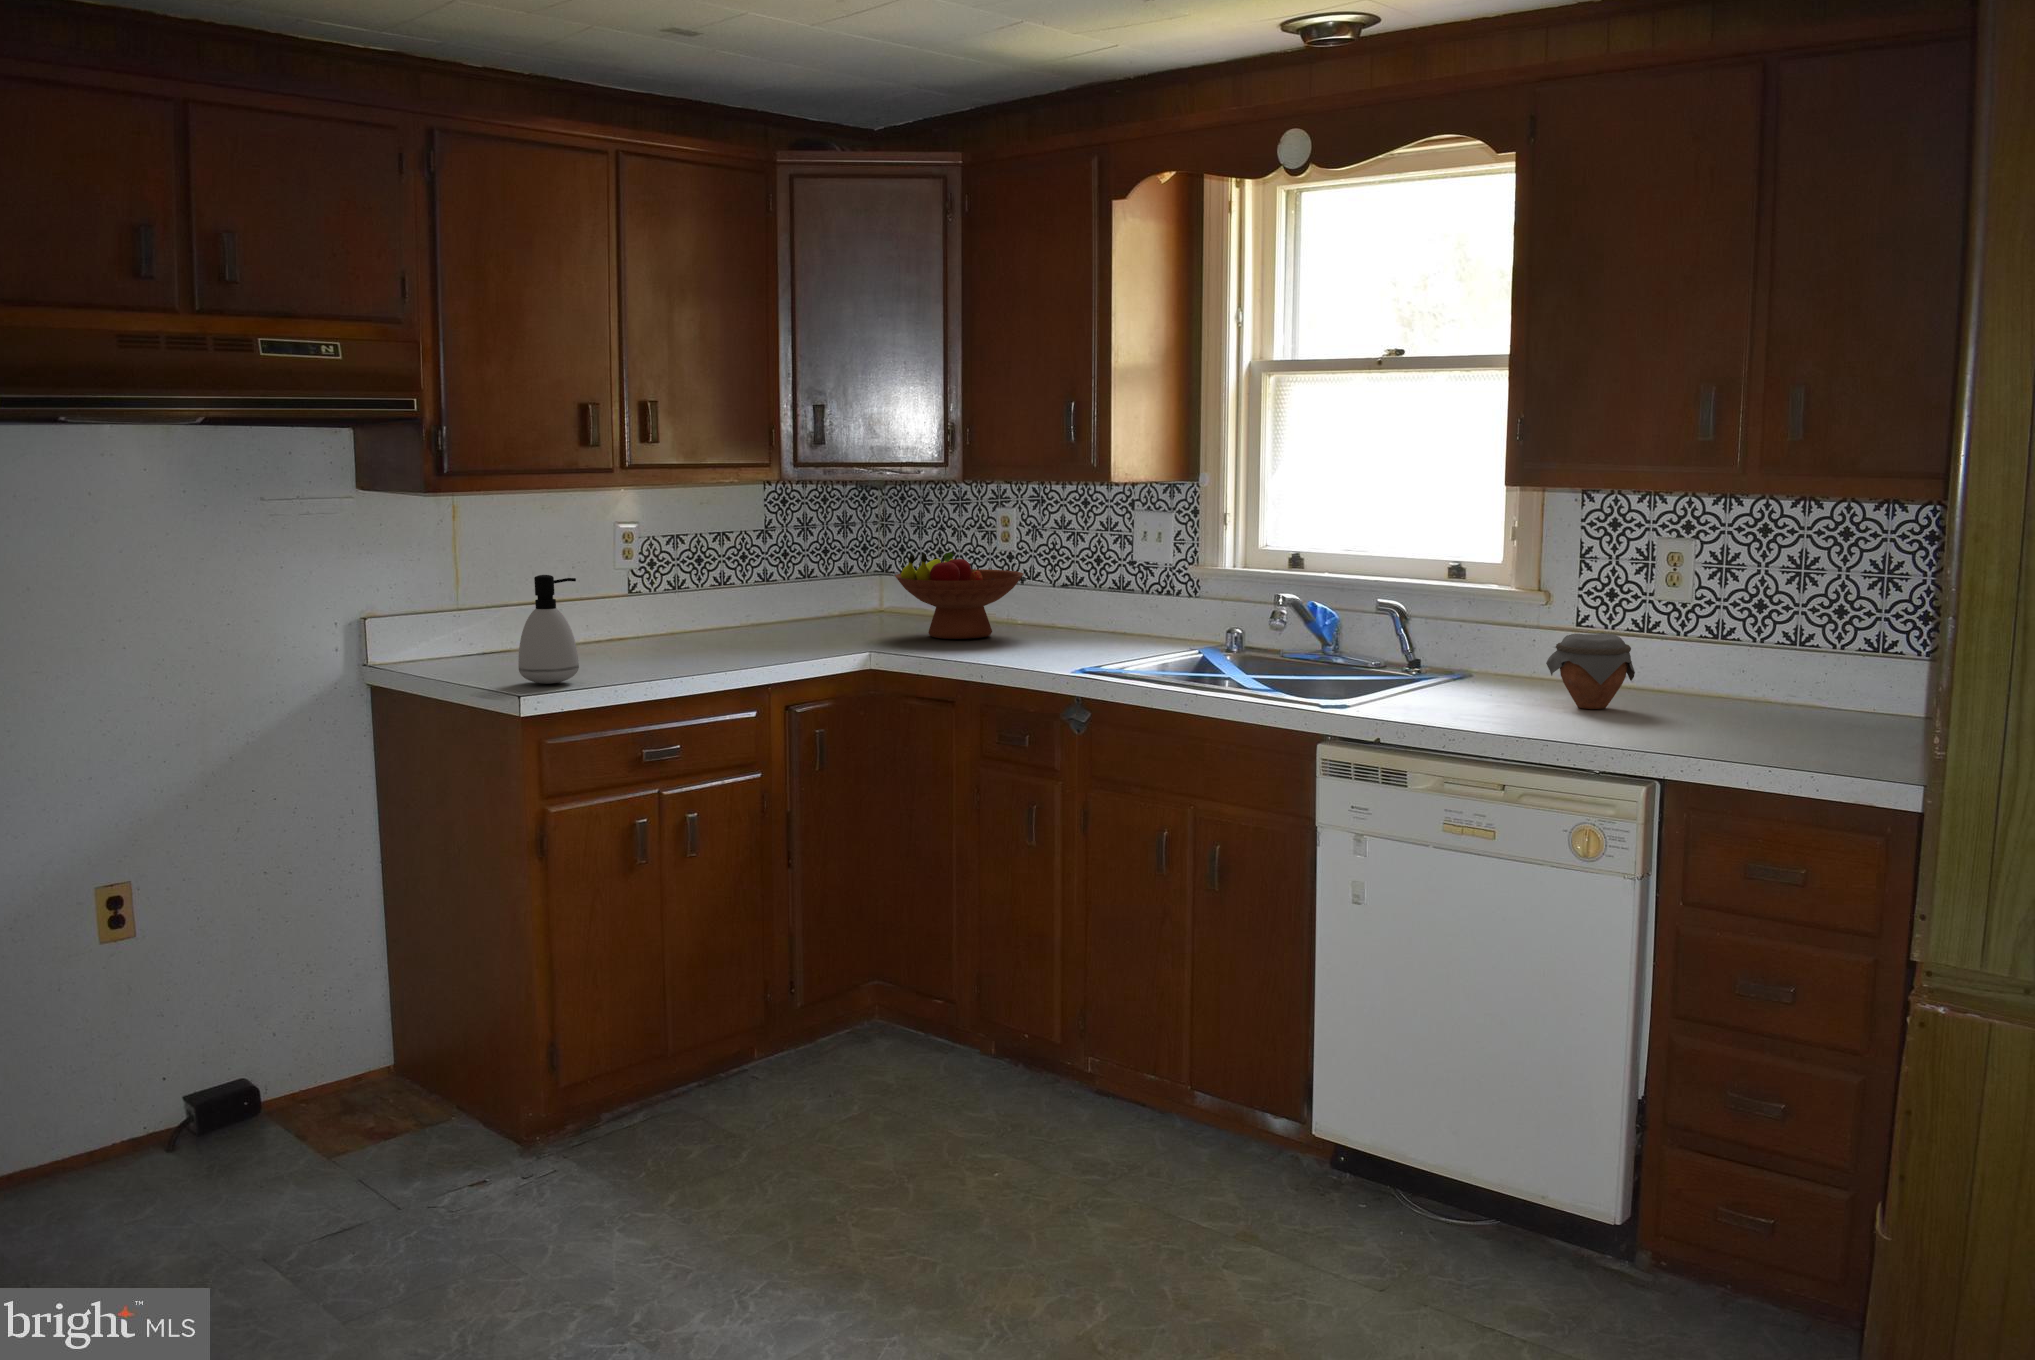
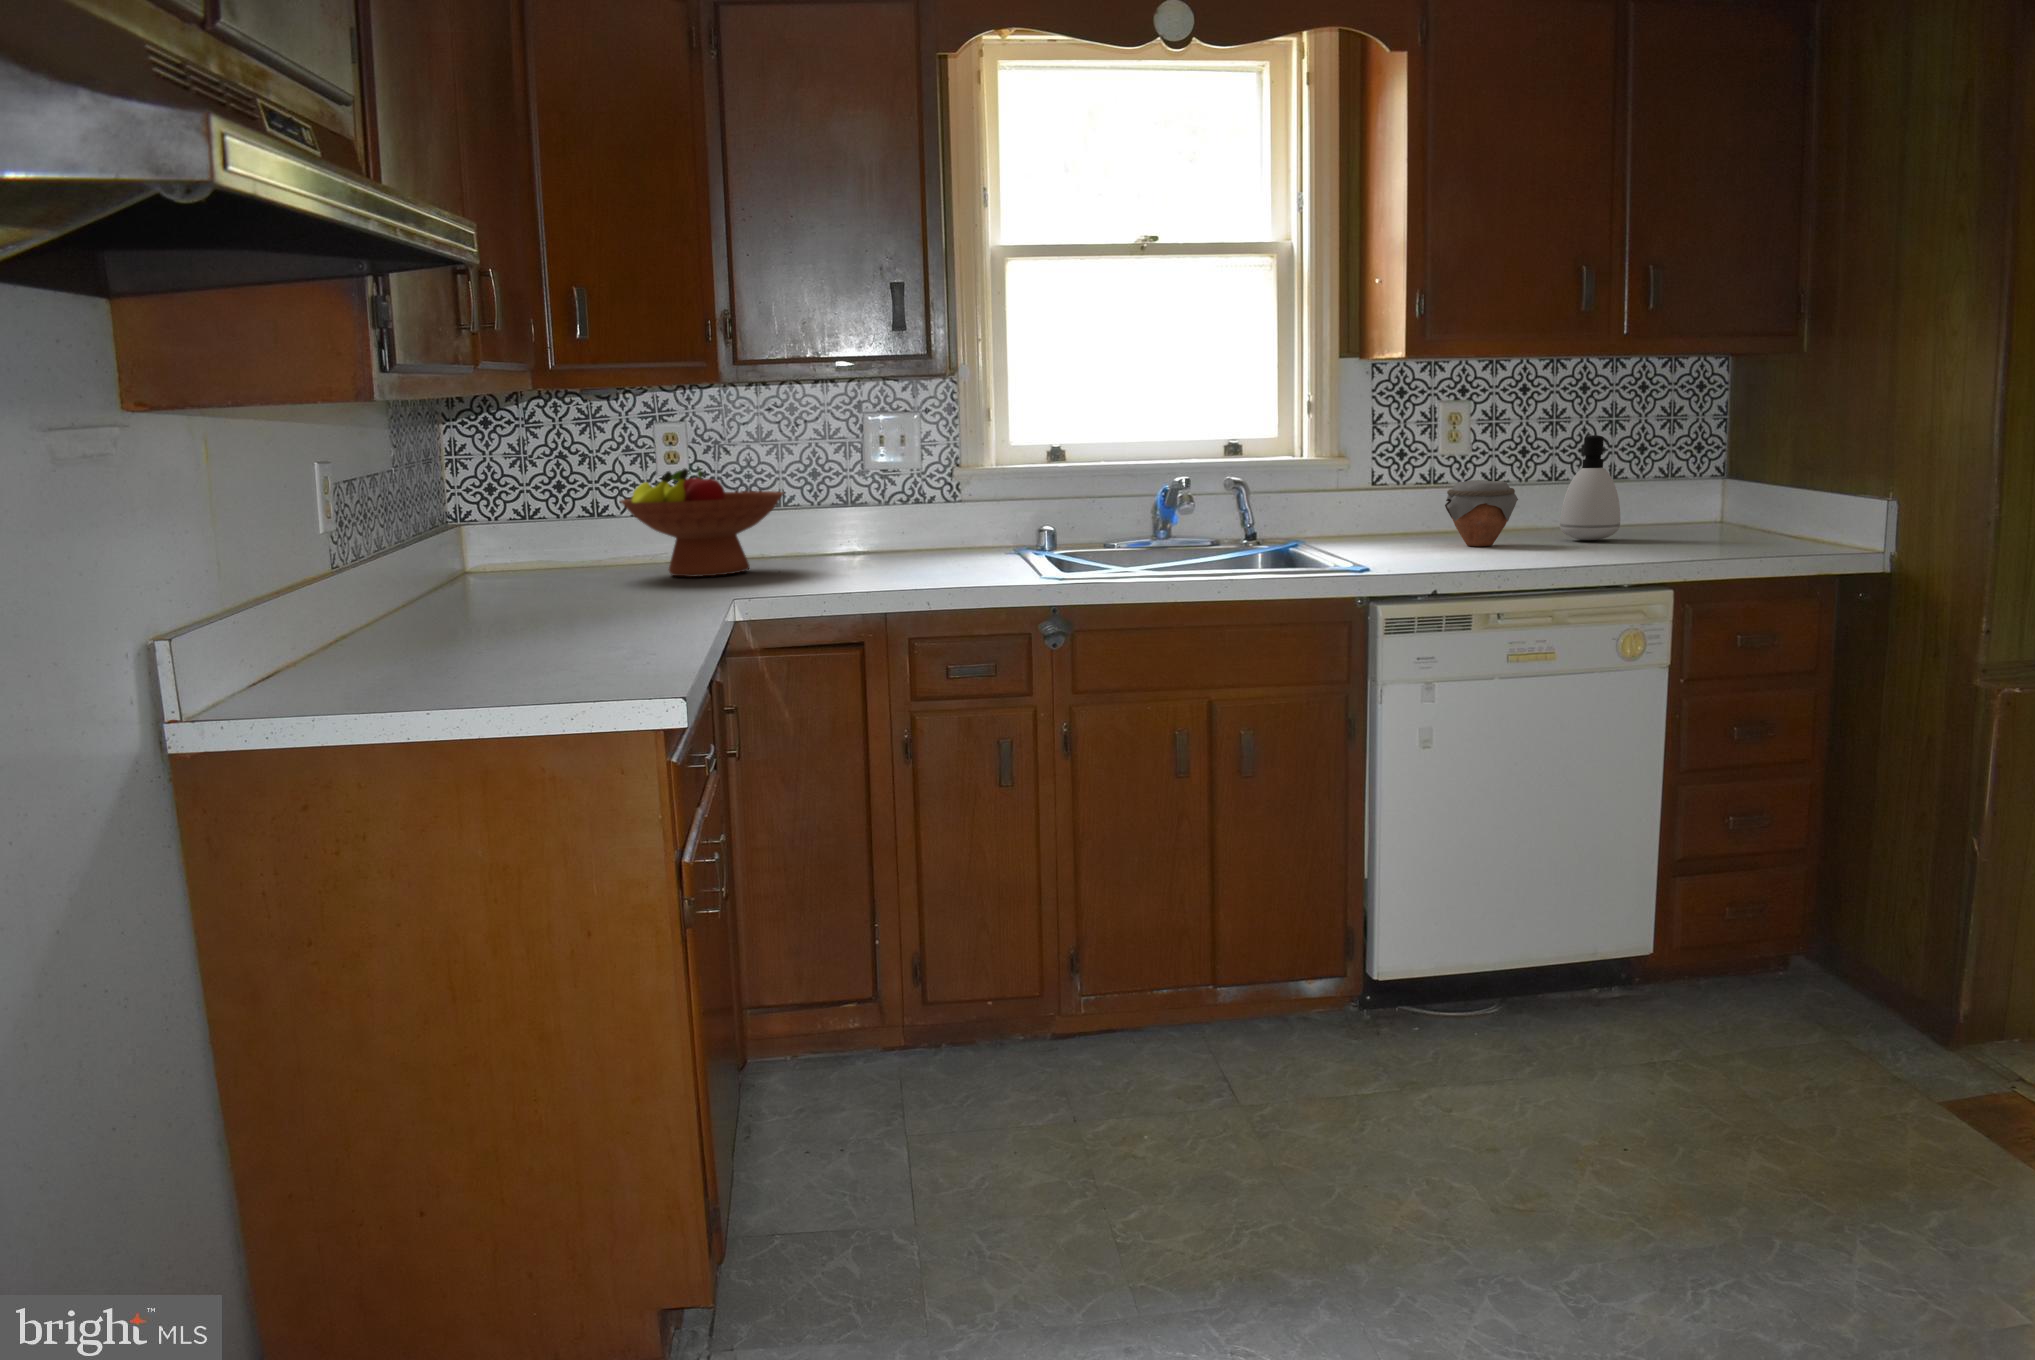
soap dispenser: present [518,575,579,684] -> present [1560,435,1620,540]

